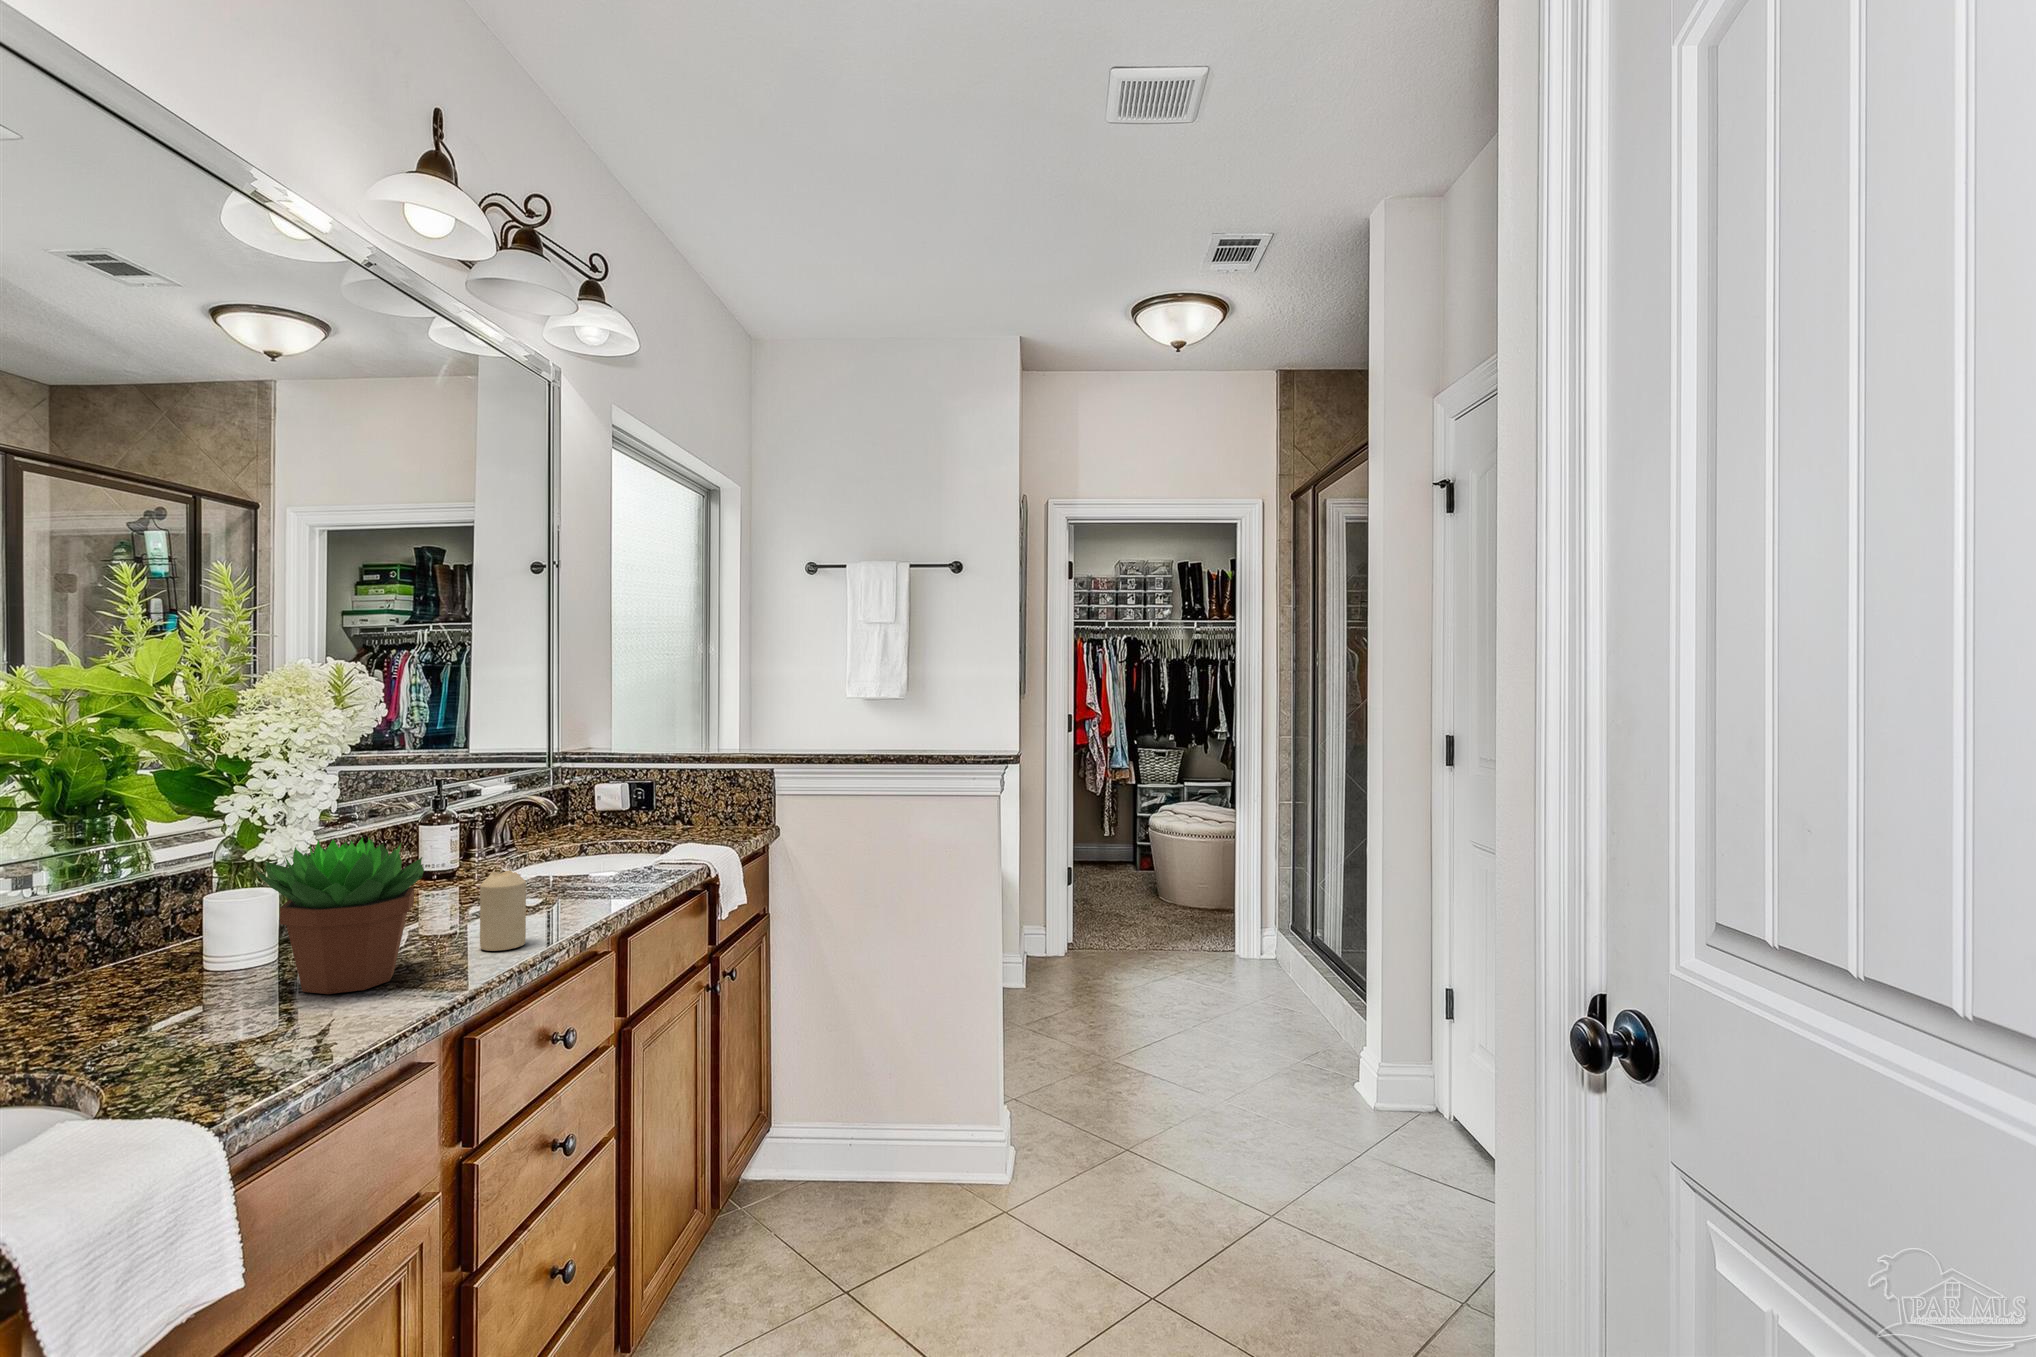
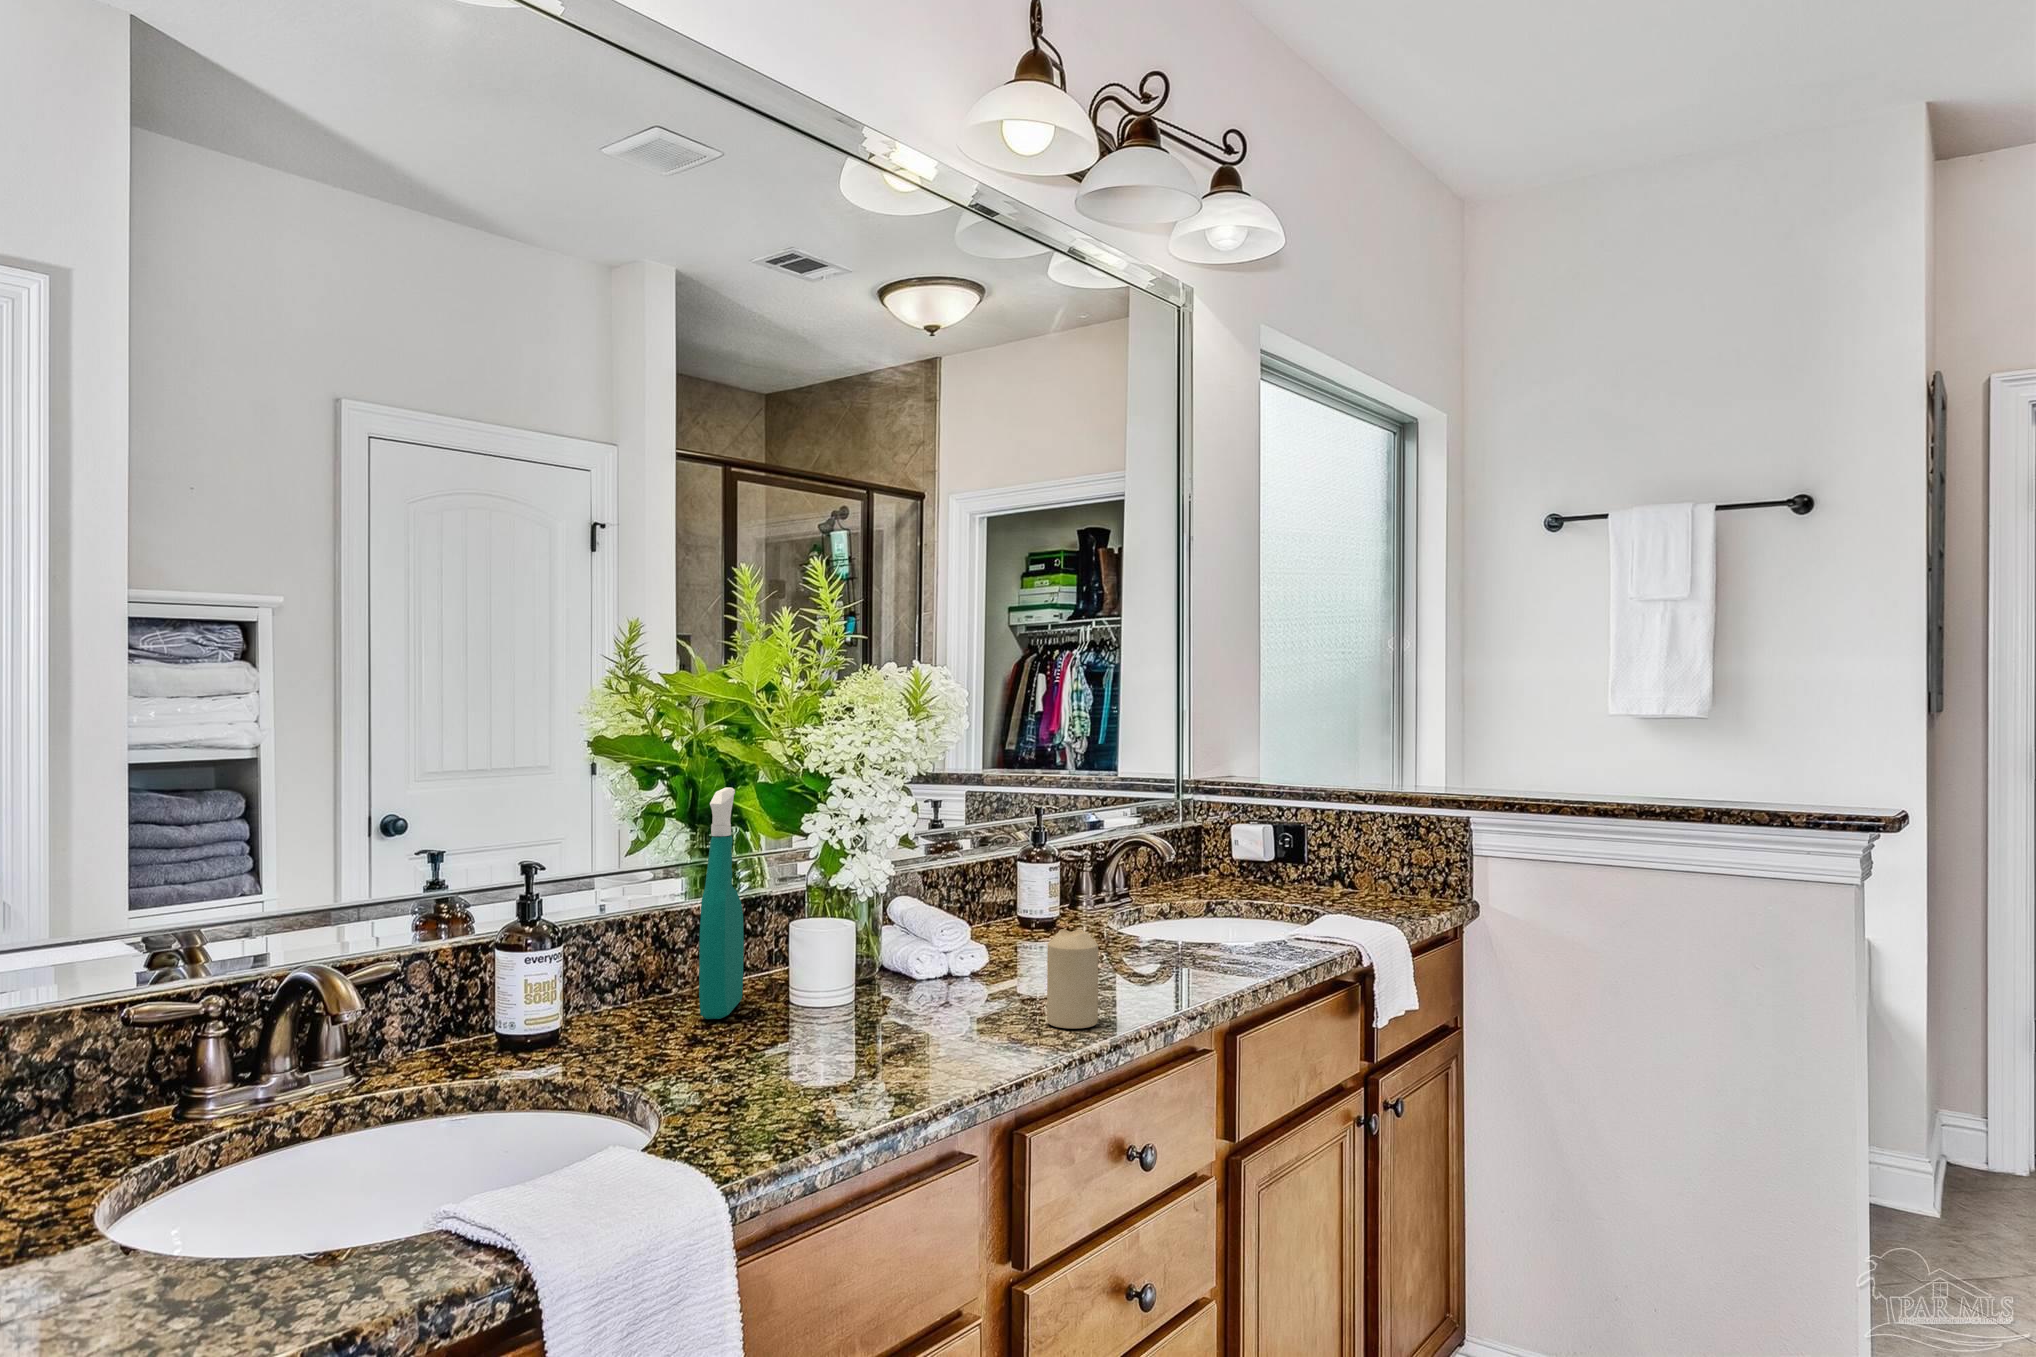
spray bottle: none [100,775,148,998] -> present [699,788,744,1019]
succulent plant: present [256,838,424,994] -> none [817,872,985,1052]

